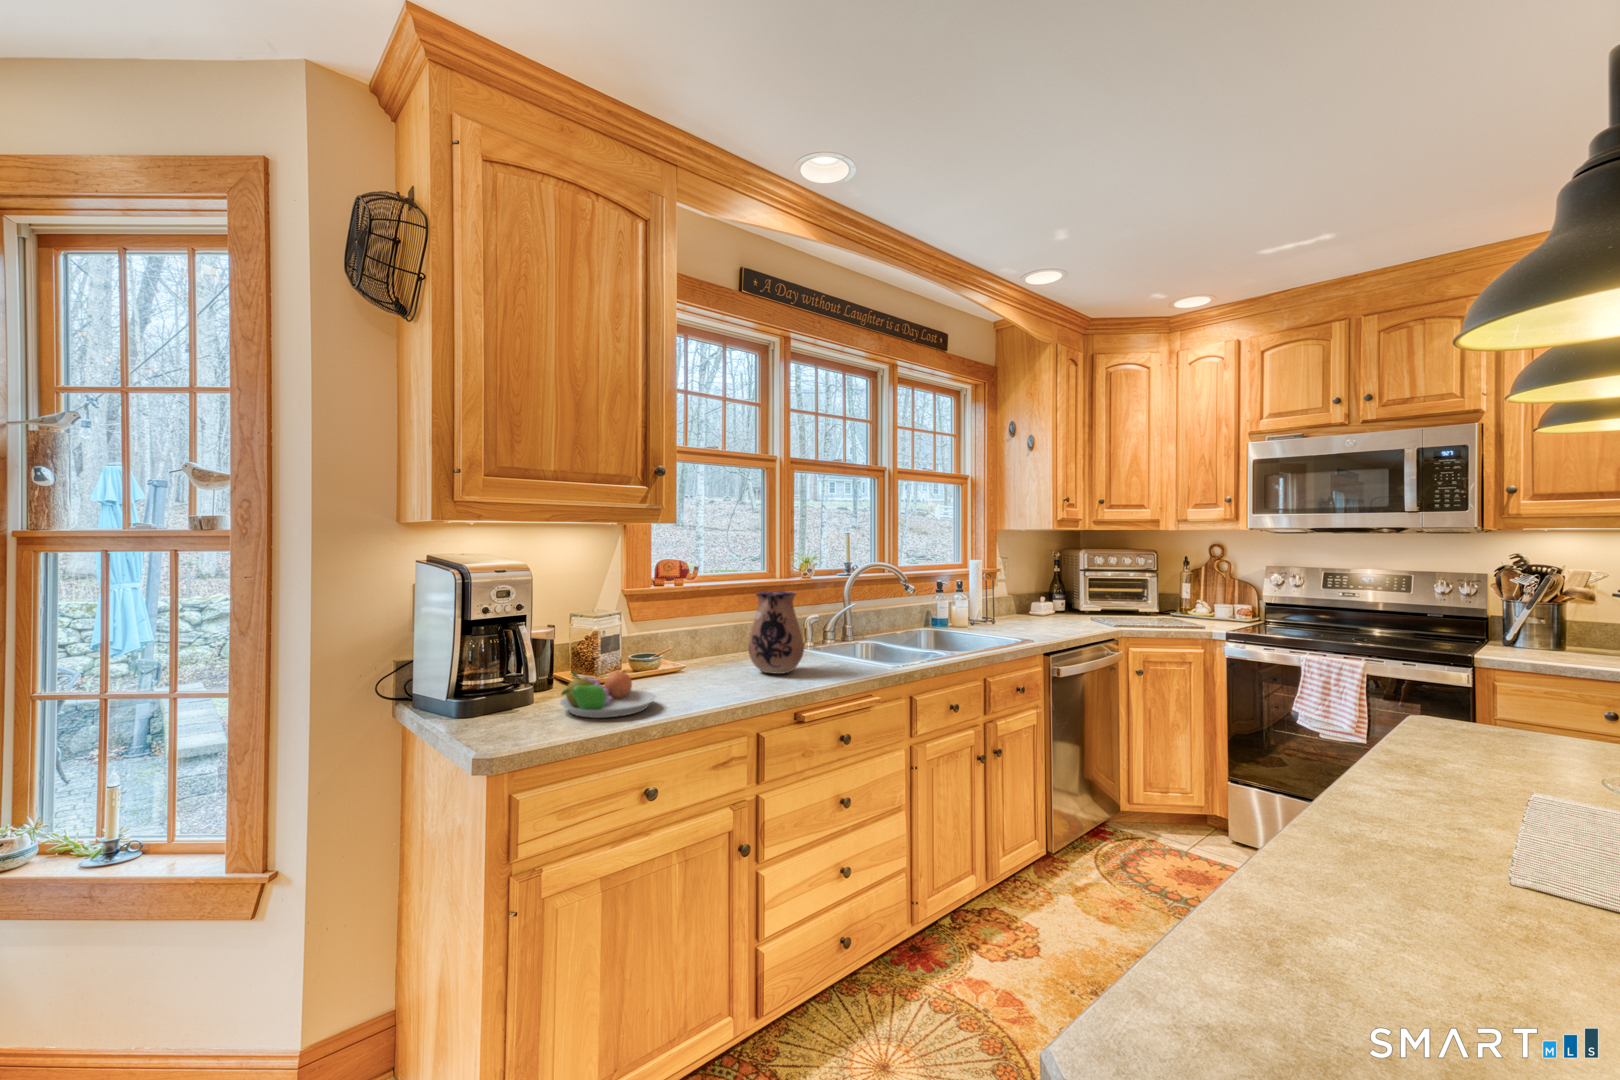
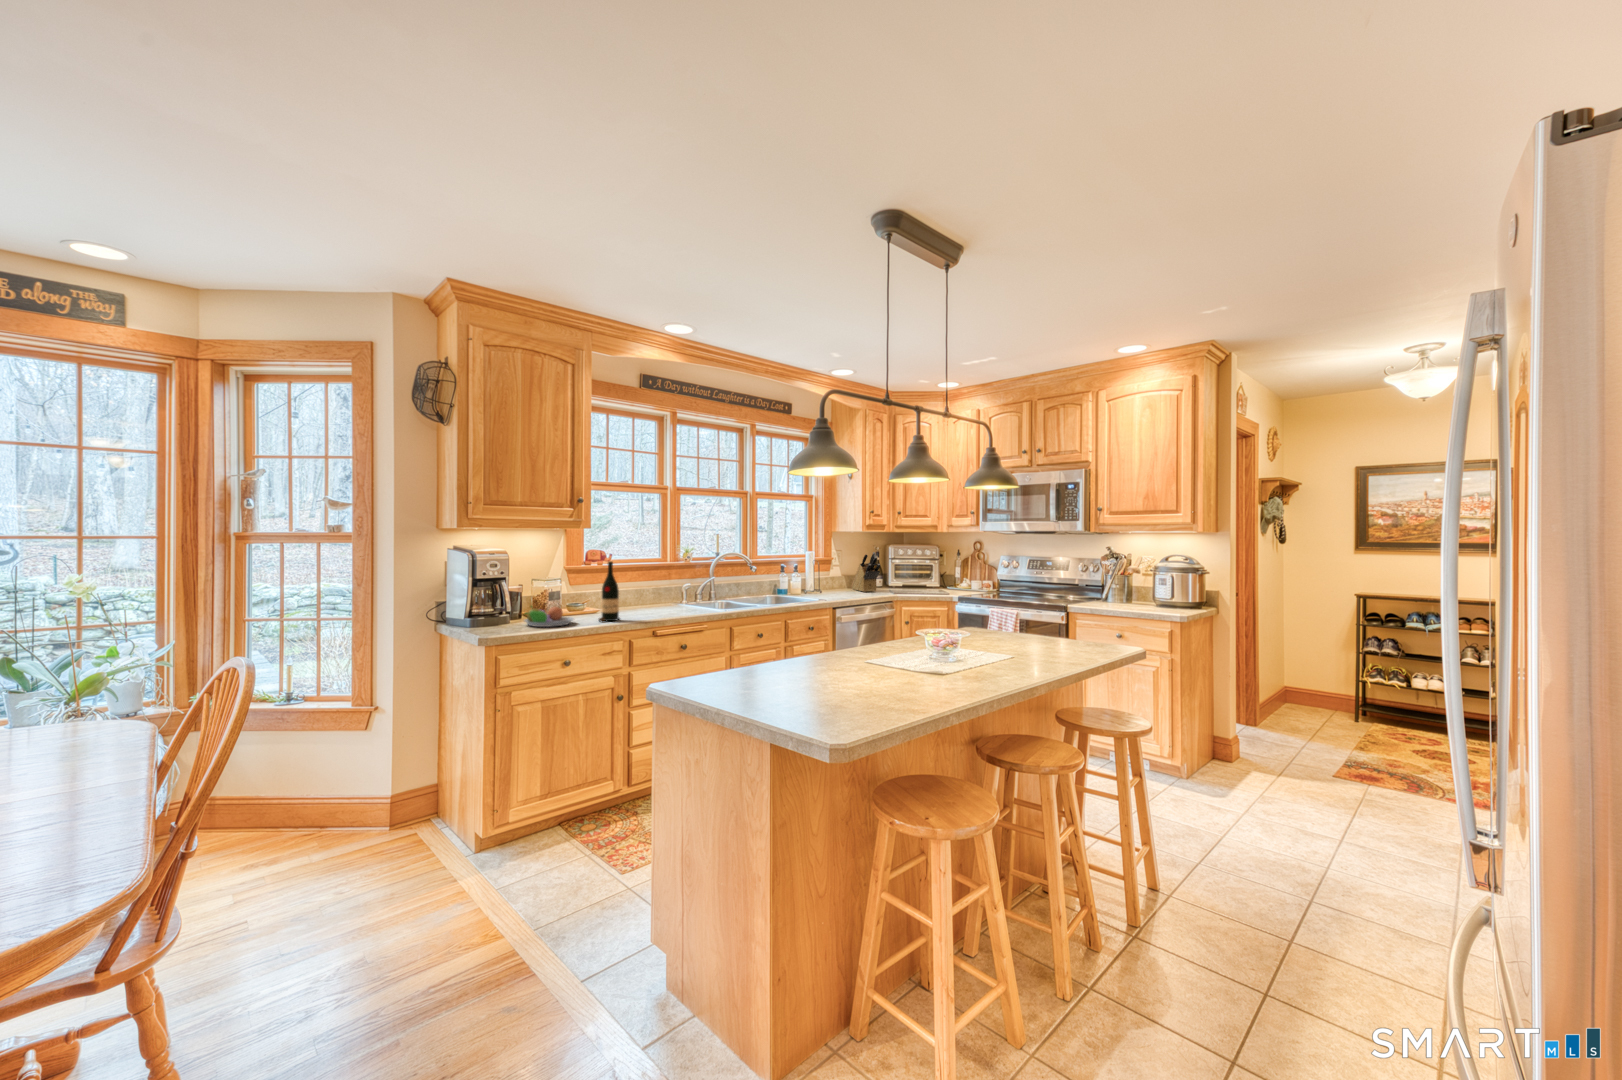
knife block: none [1028,561,1085,622] -> present [851,552,880,592]
wine bottle: none [699,584,740,700] -> present [599,561,620,622]
ceramic pitcher: present [749,591,804,674] -> none [635,567,667,613]

